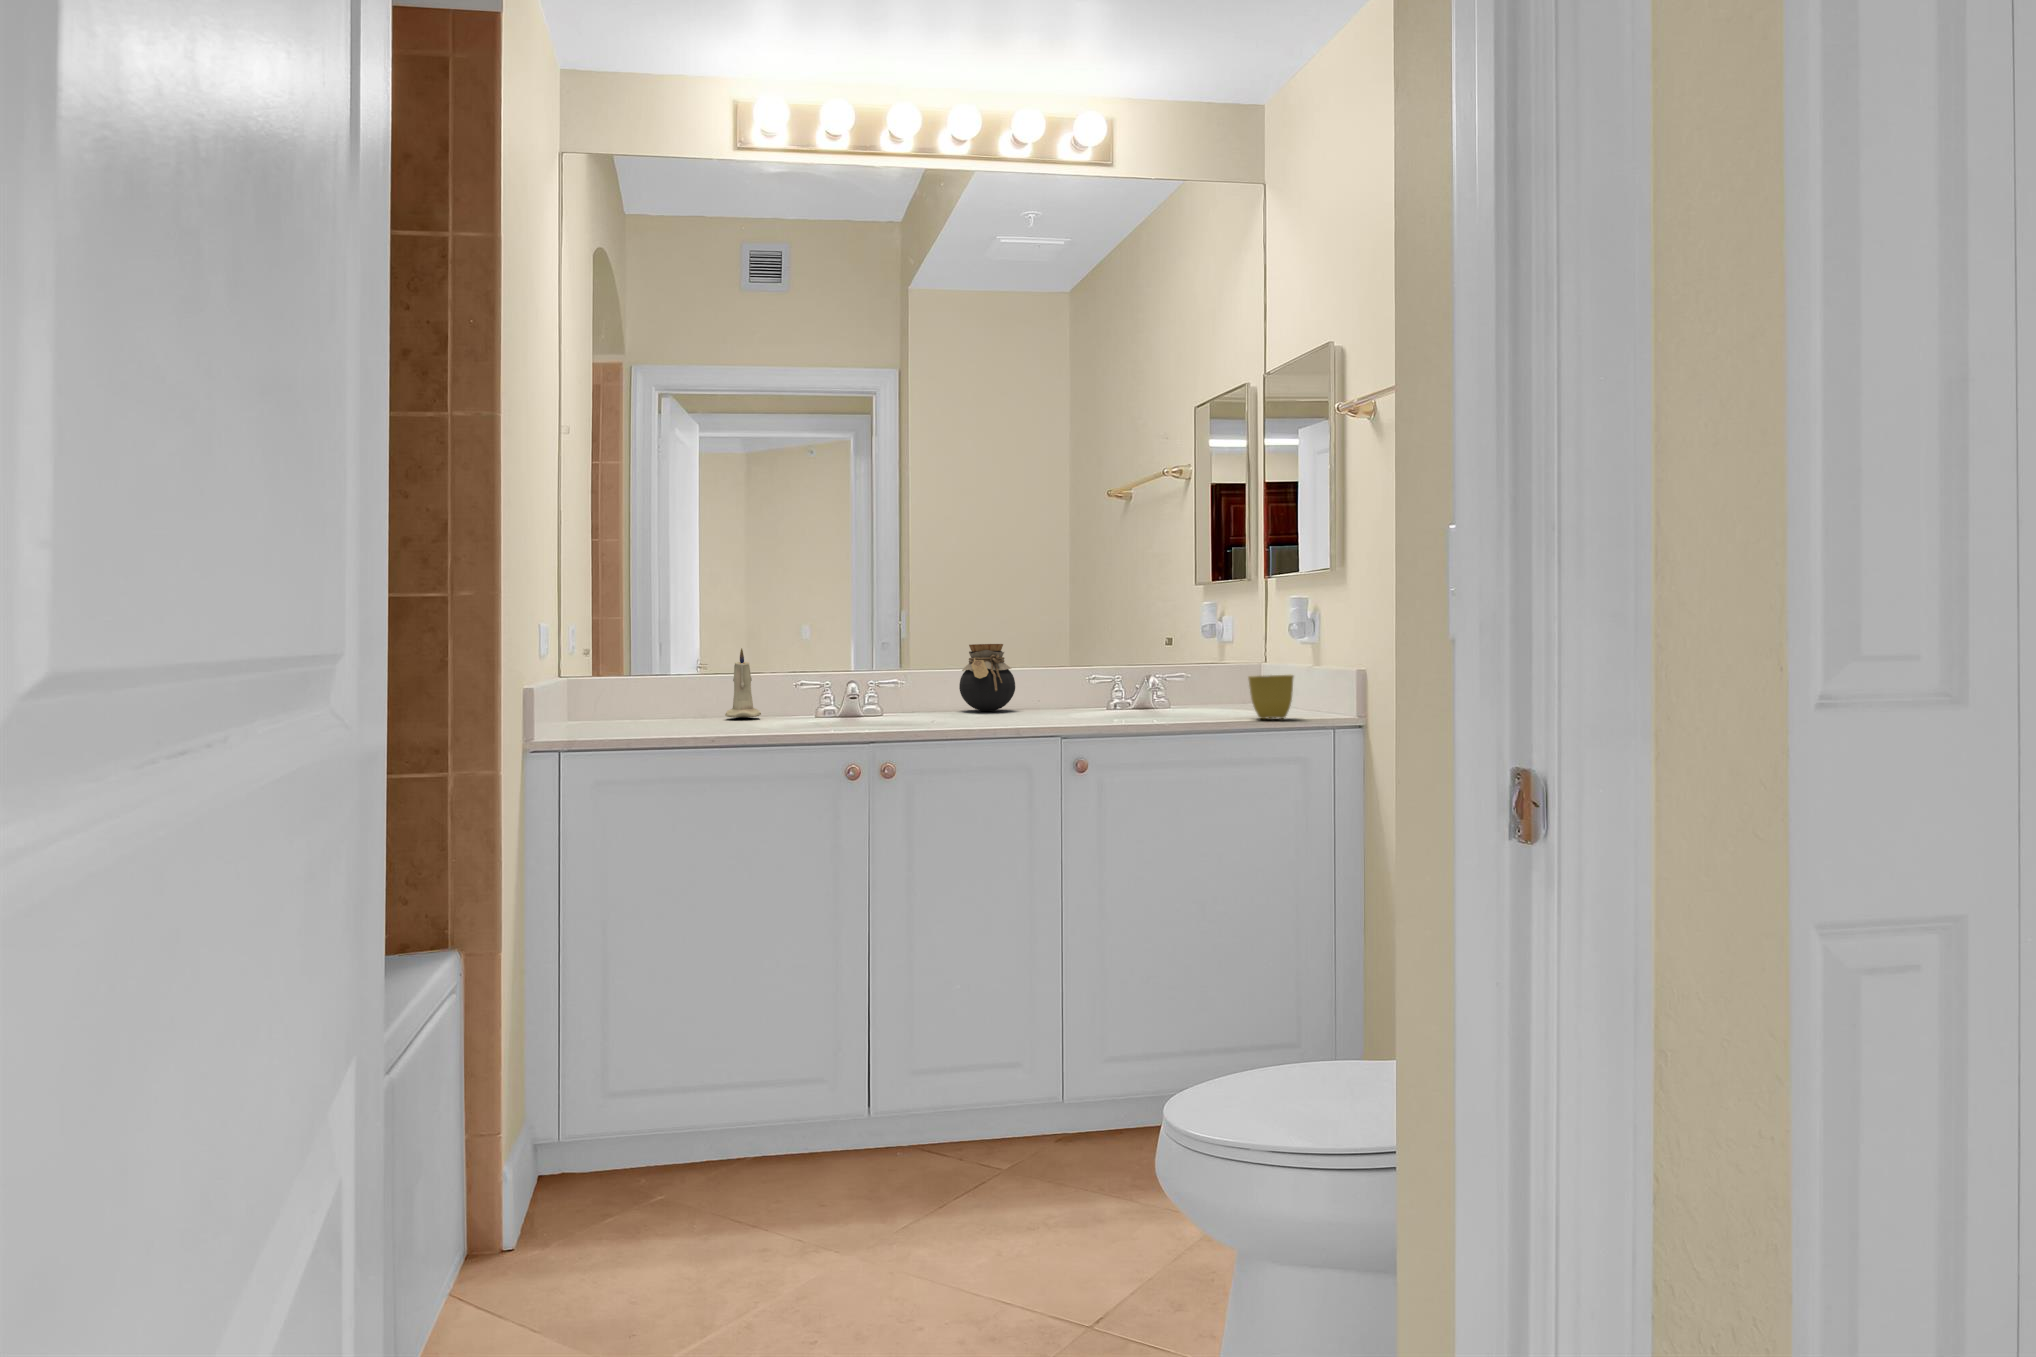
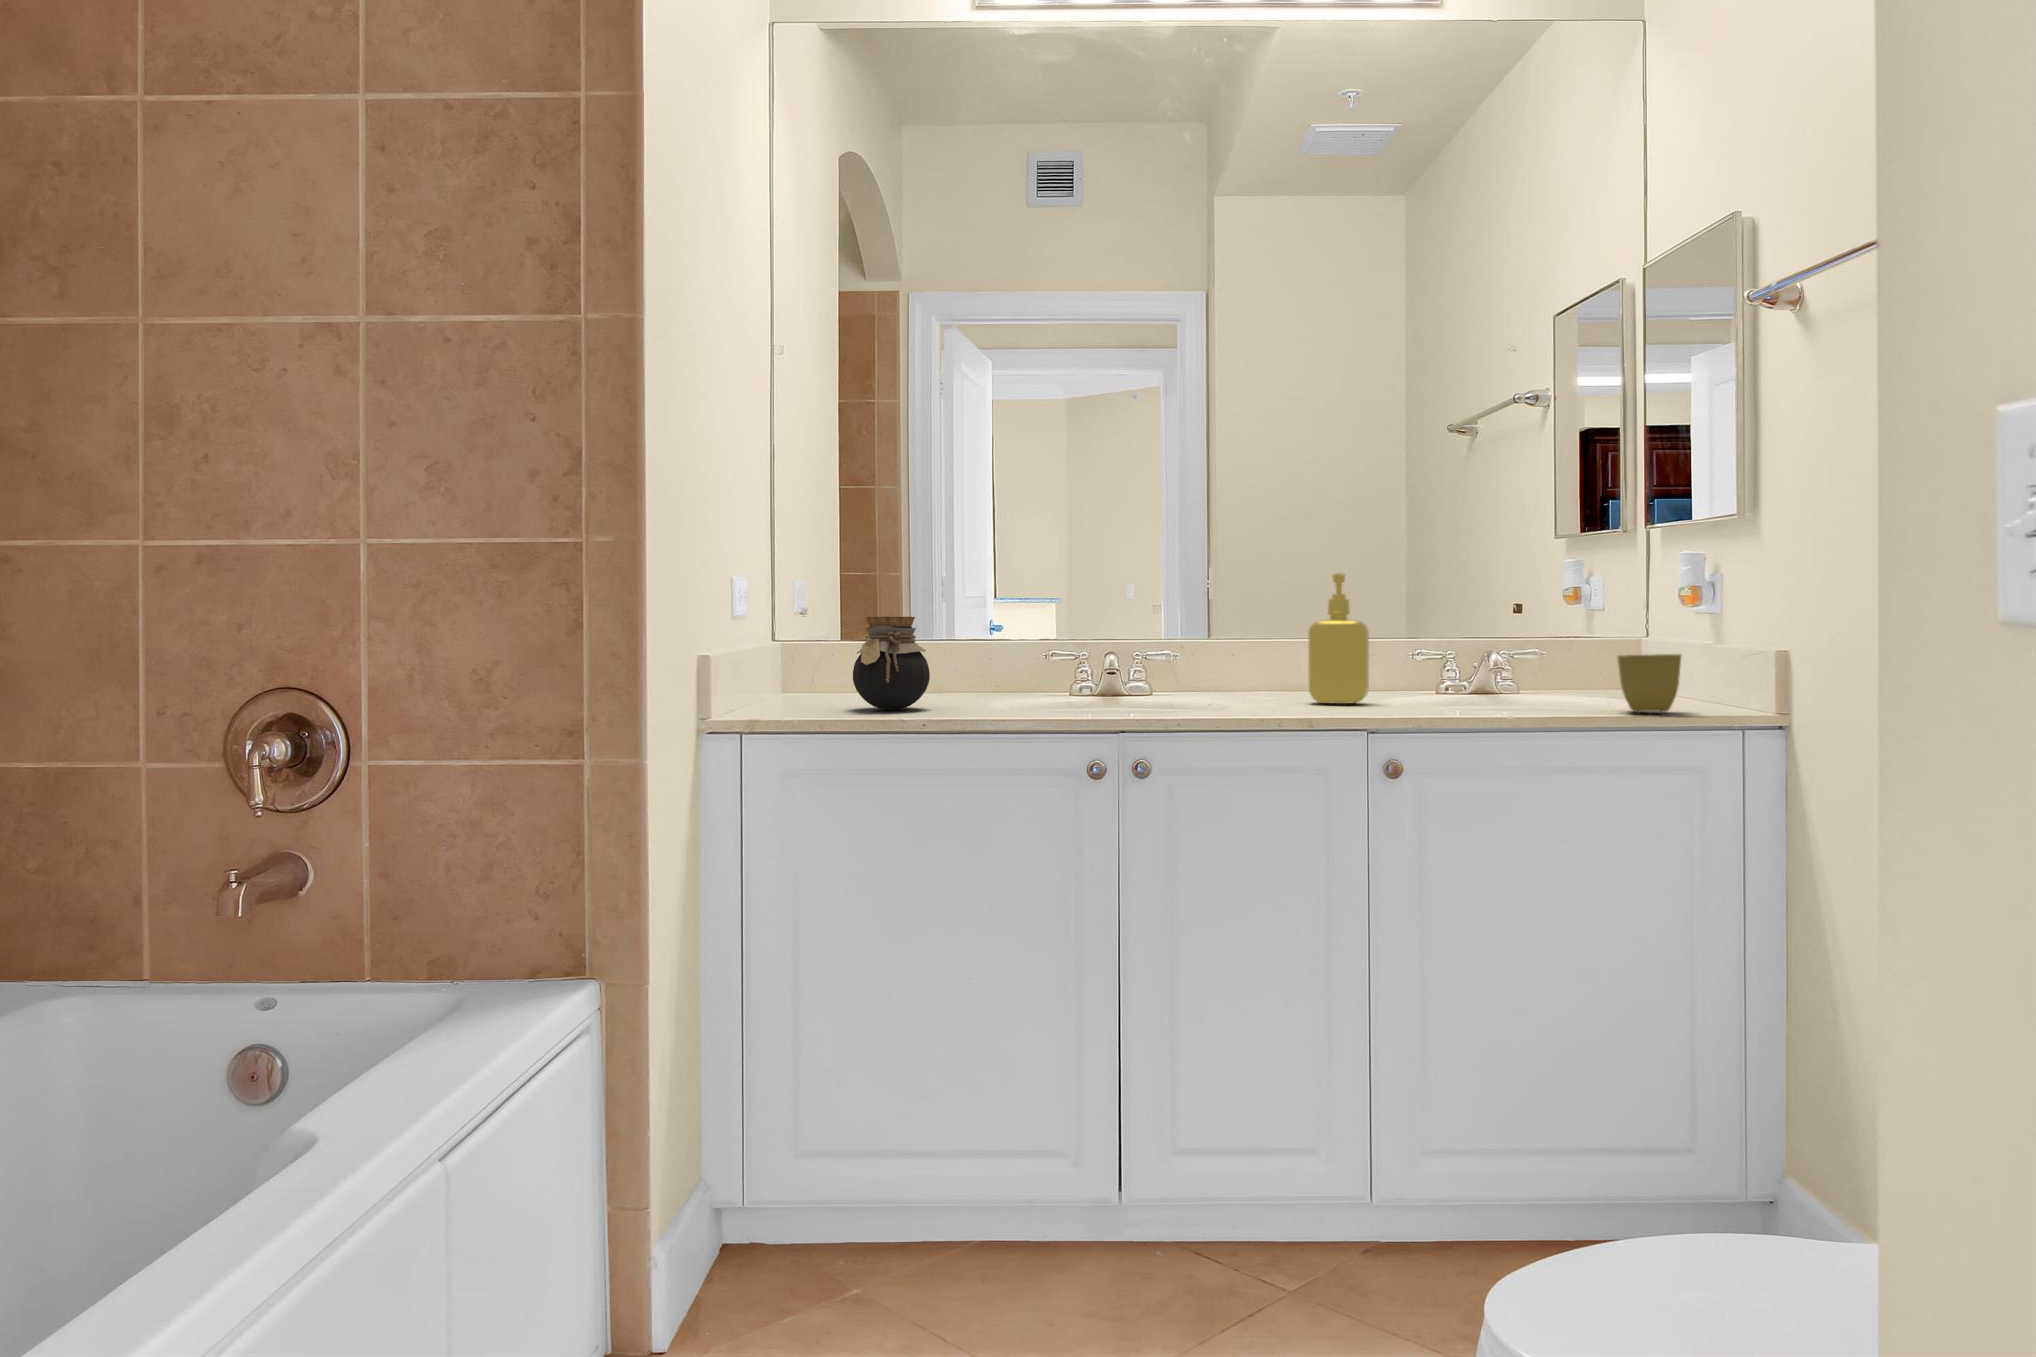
soap dispenser: none [1018,613,1064,717] -> present [1308,573,1369,704]
jar: present [959,644,1015,711] -> present [853,617,930,709]
candle: present [725,648,761,718] -> none [957,614,999,696]

